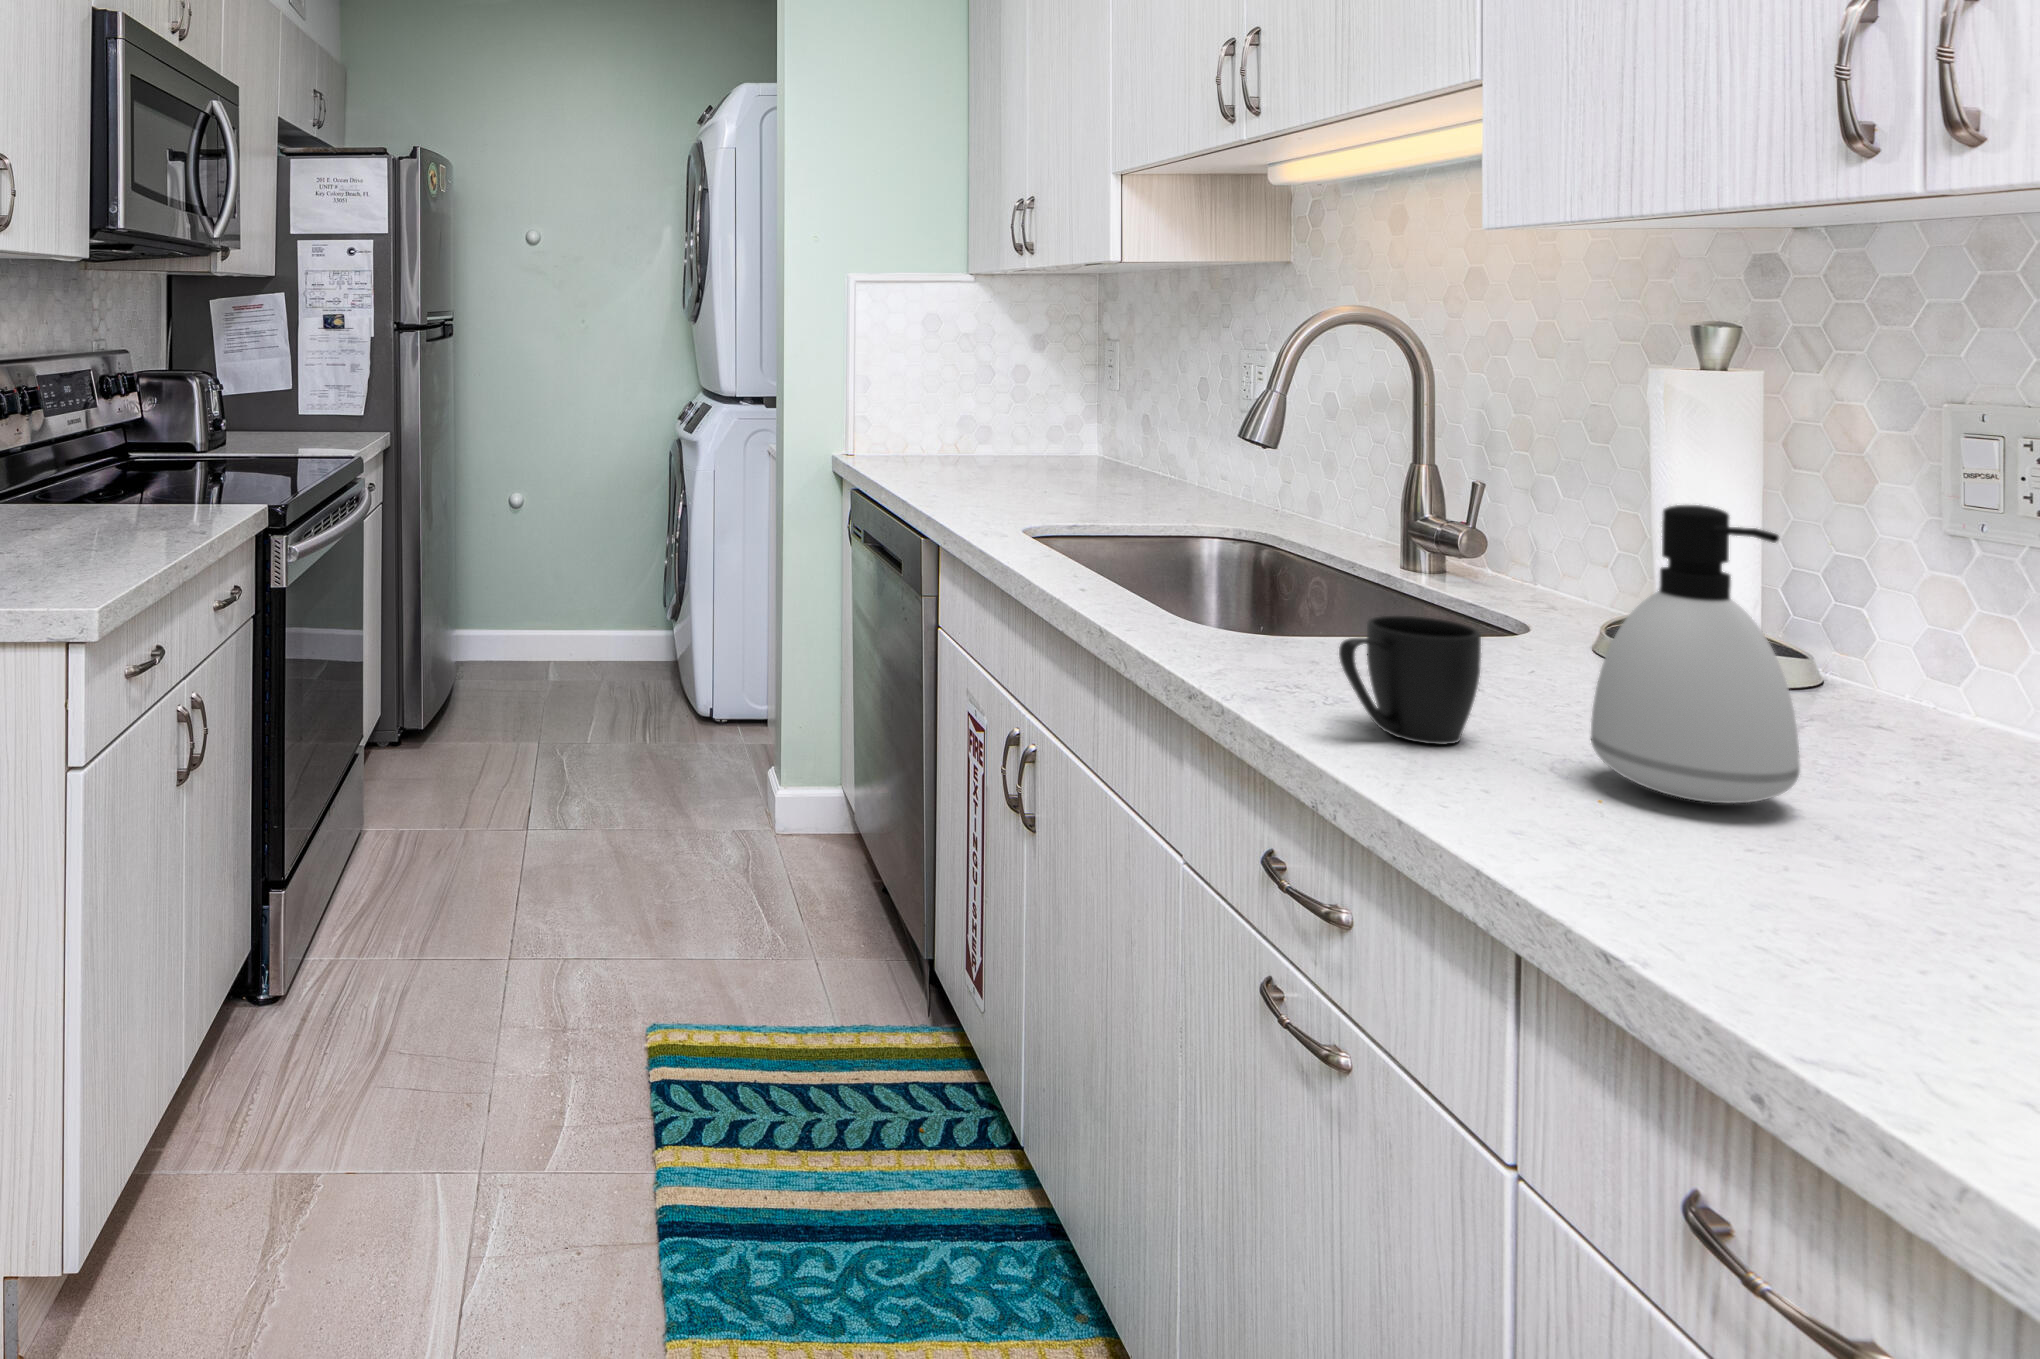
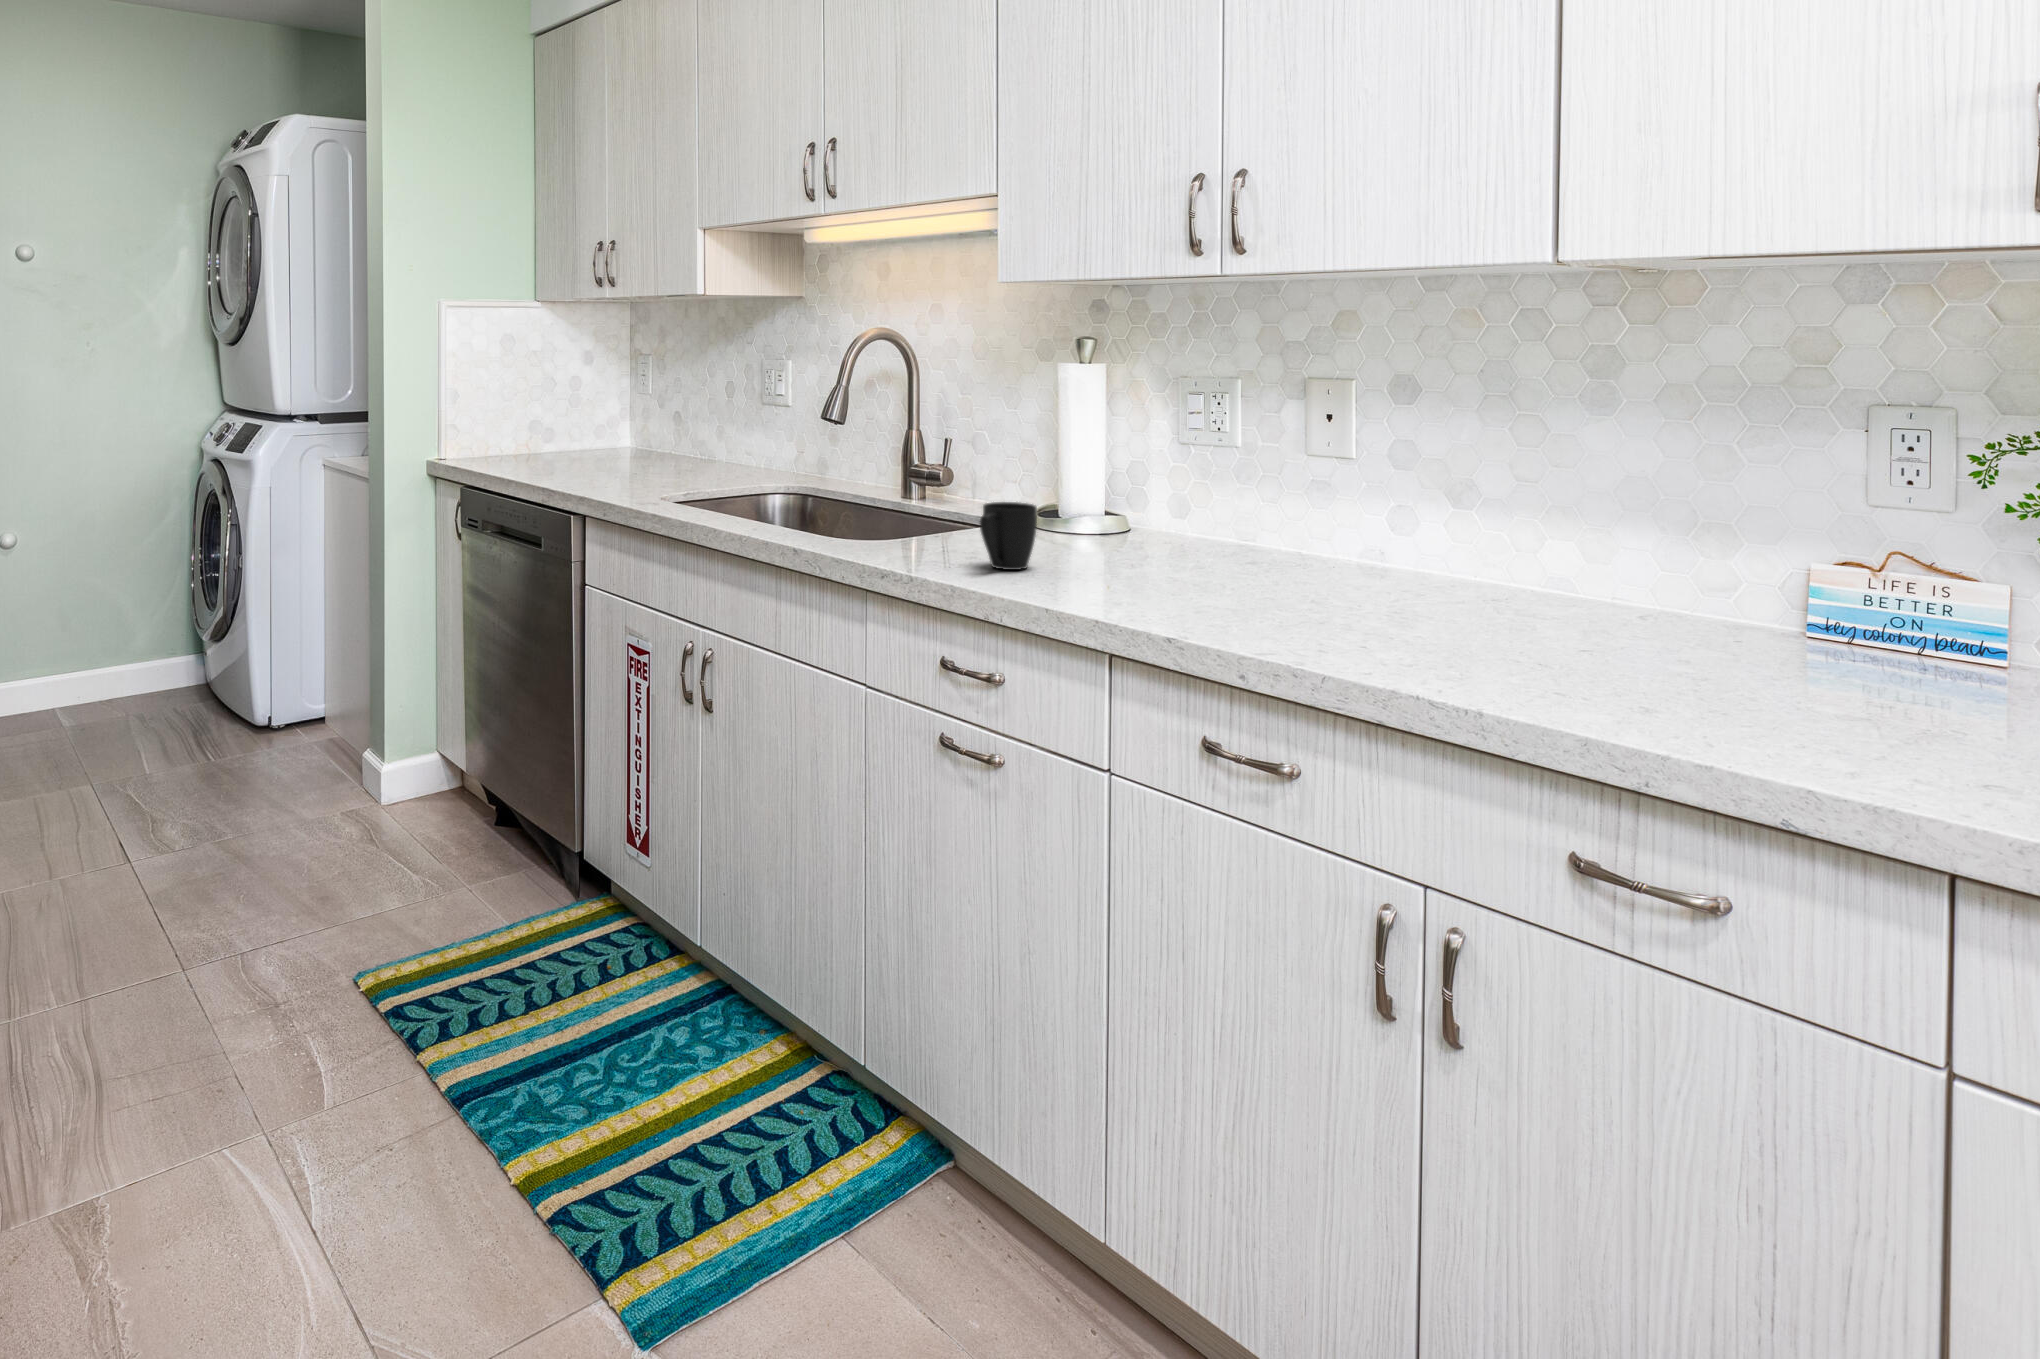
soap dispenser: present [1591,505,1800,804] -> none [1090,426,1172,574]

